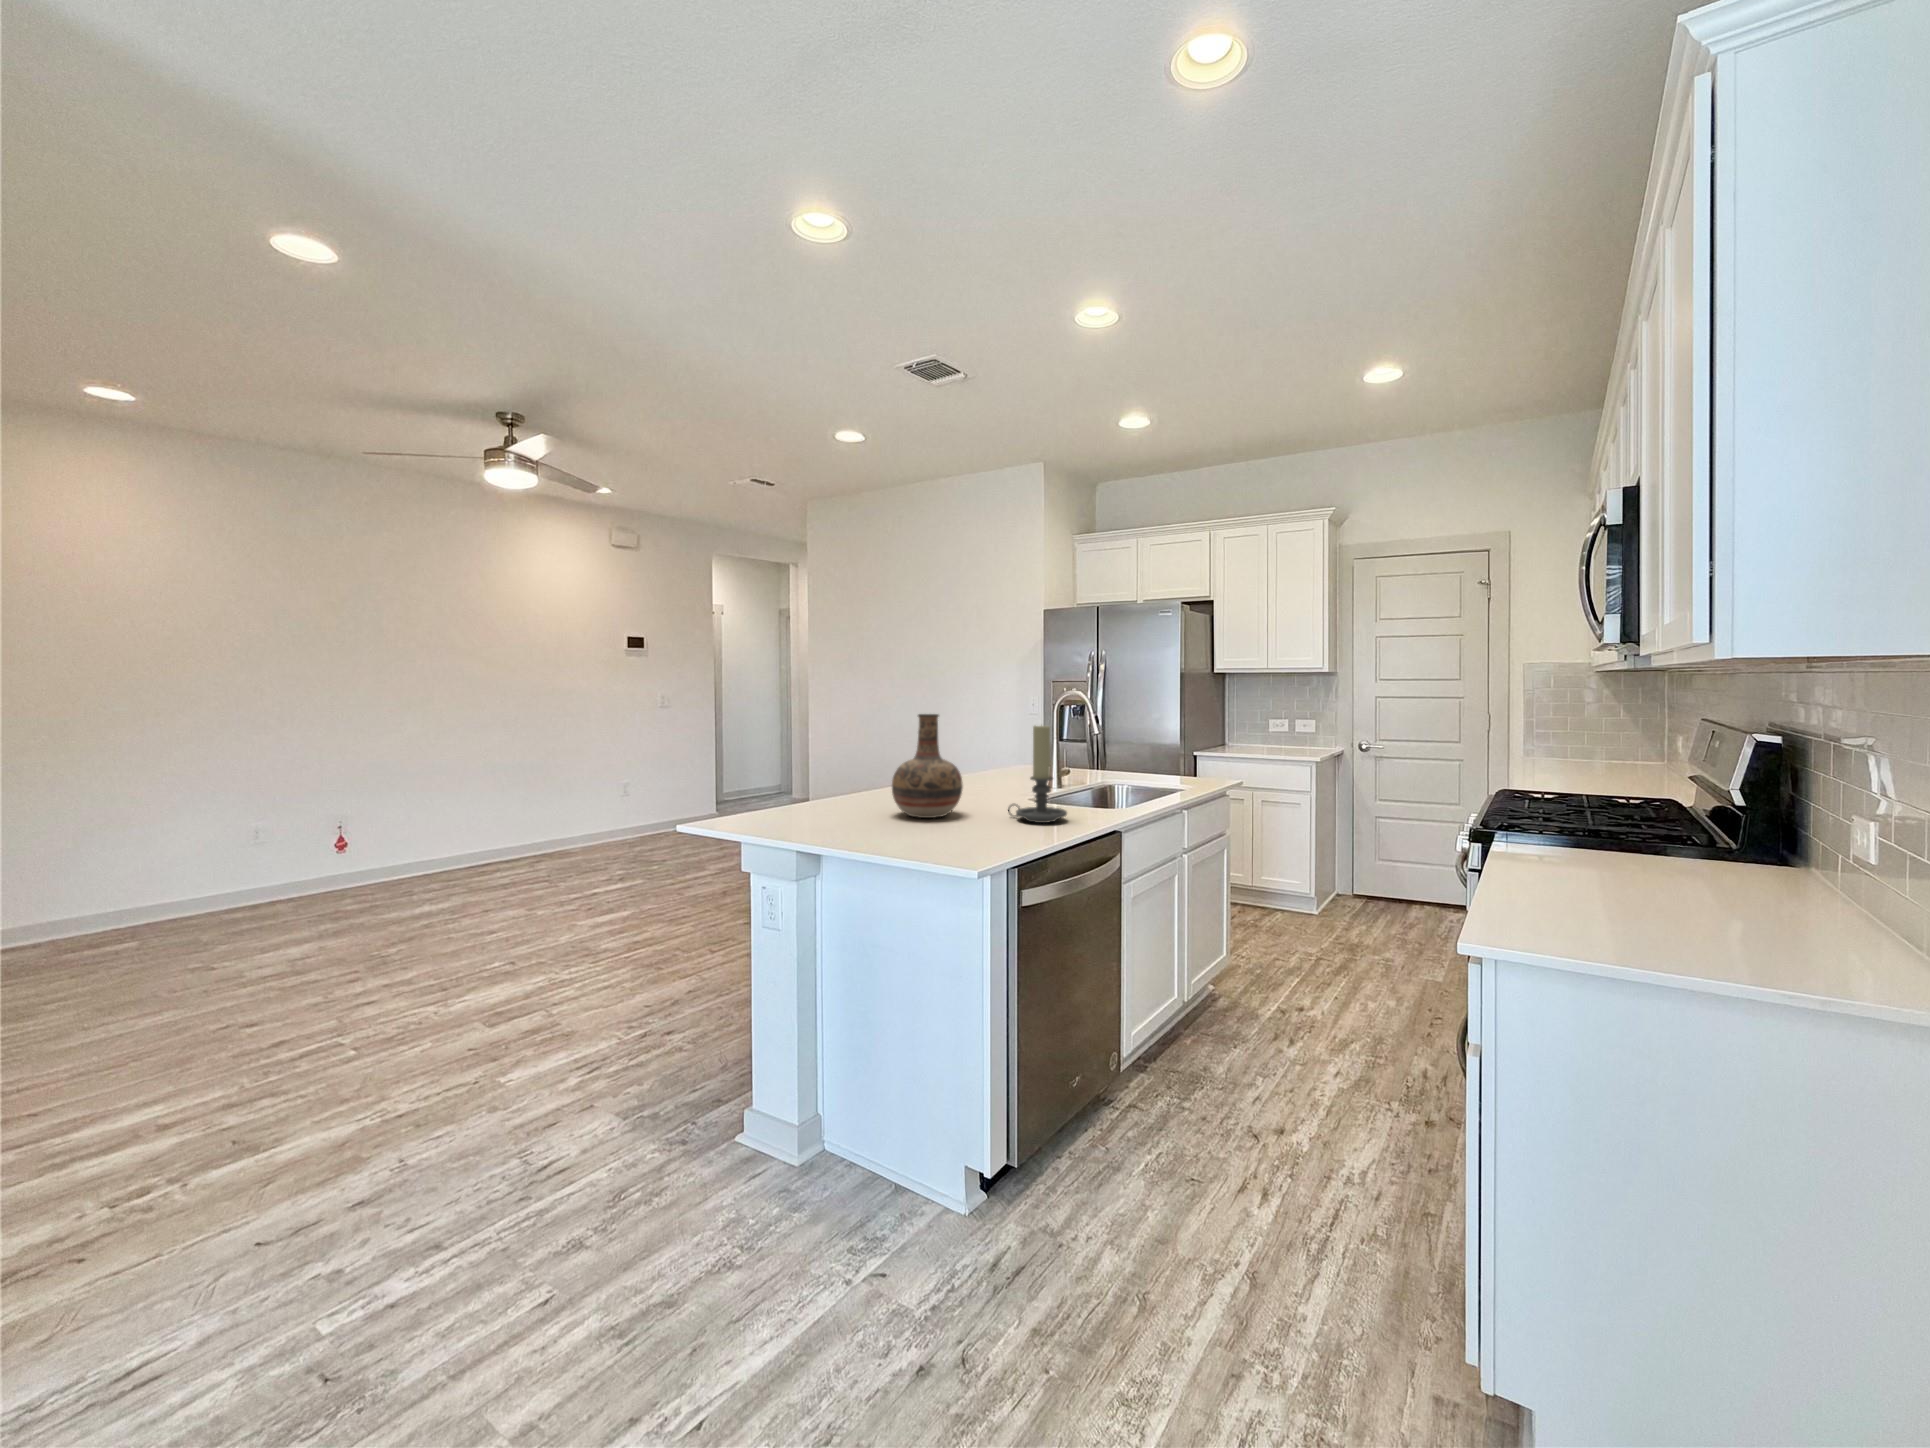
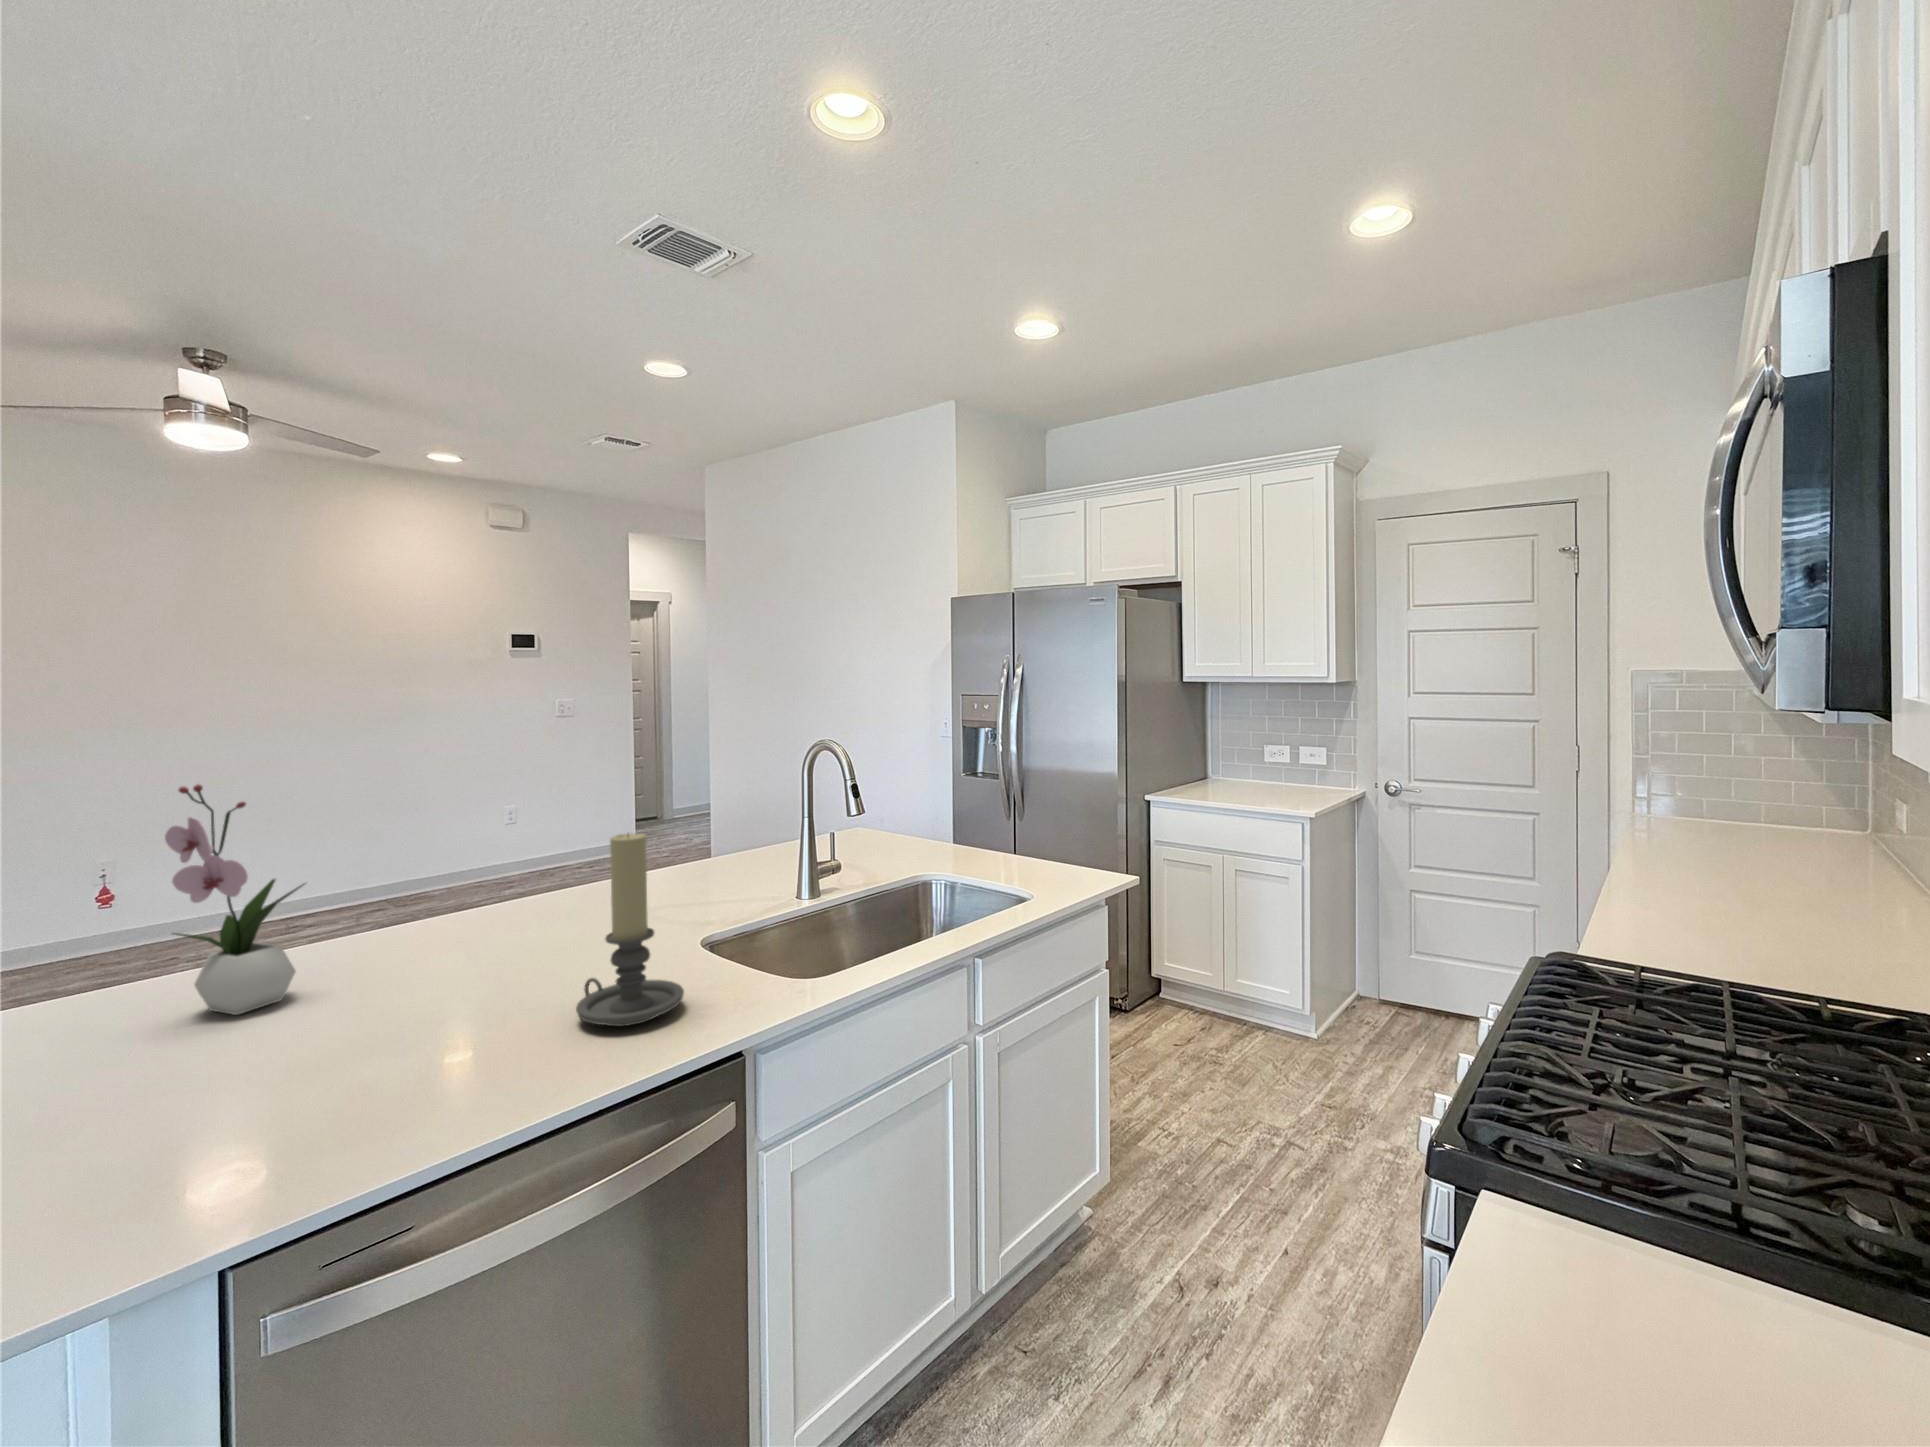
flower arrangement: none [805,696,856,819] -> present [165,784,304,1015]
vase: present [892,714,963,818] -> none [358,808,515,1009]

